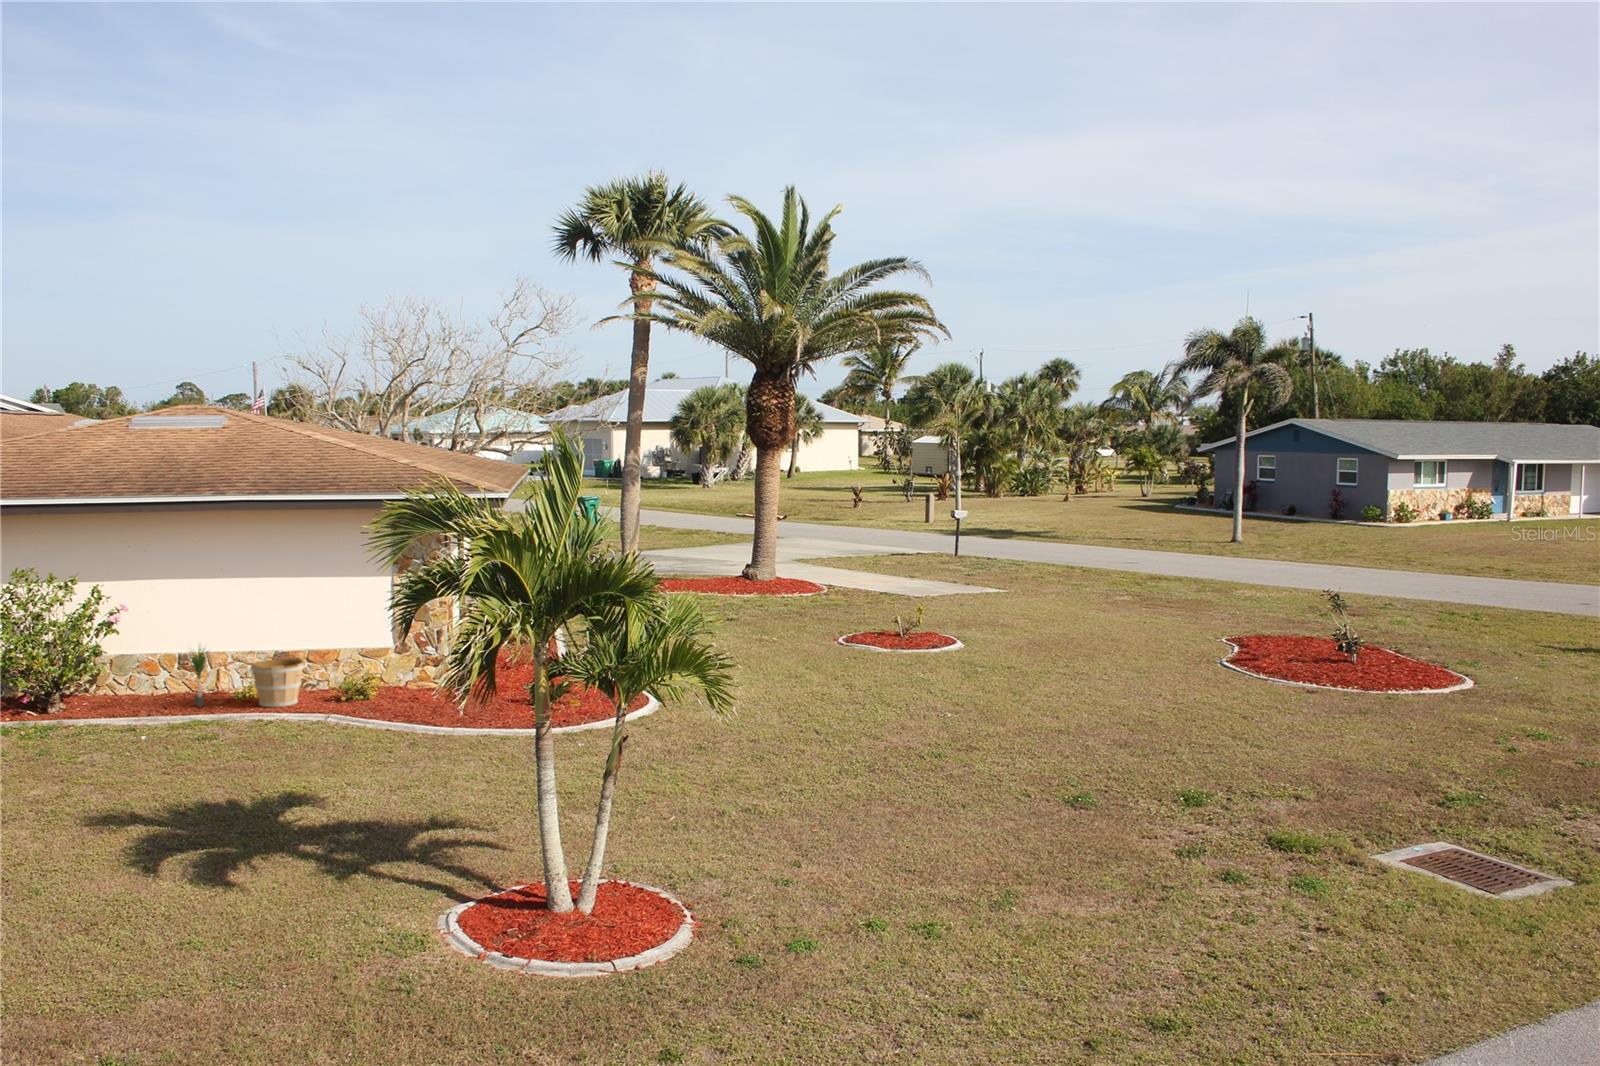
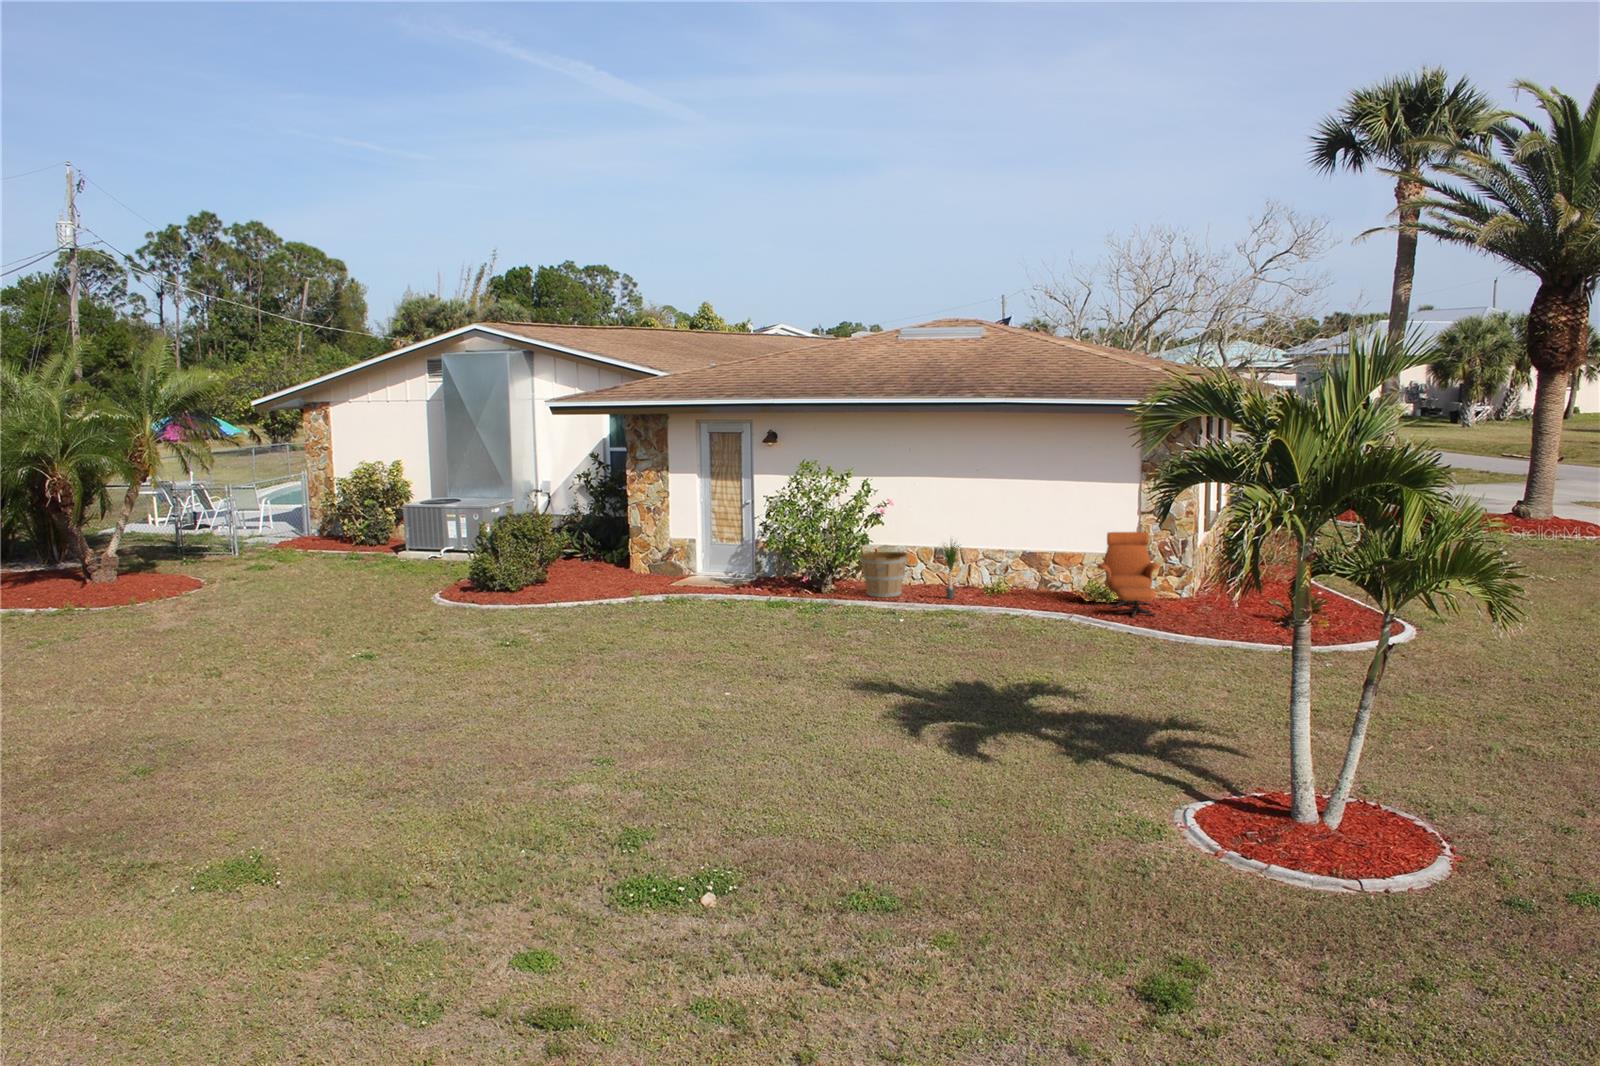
lounge chair: none [355,629,416,712] -> present [1097,532,1160,618]
wooden bucket: present [251,658,304,708] -> present [860,552,908,598]

